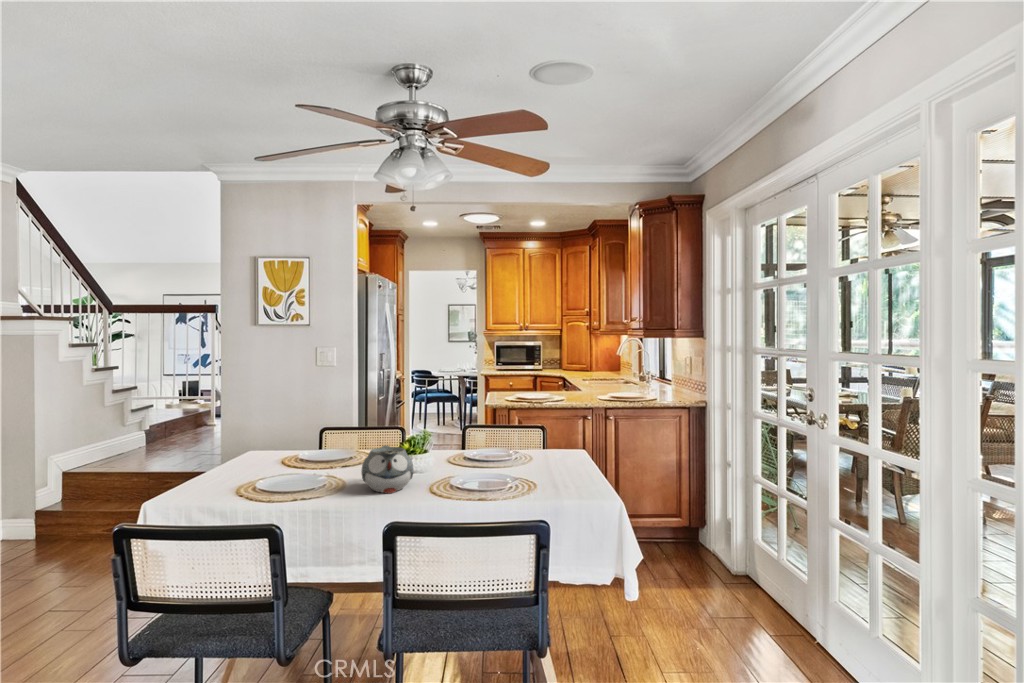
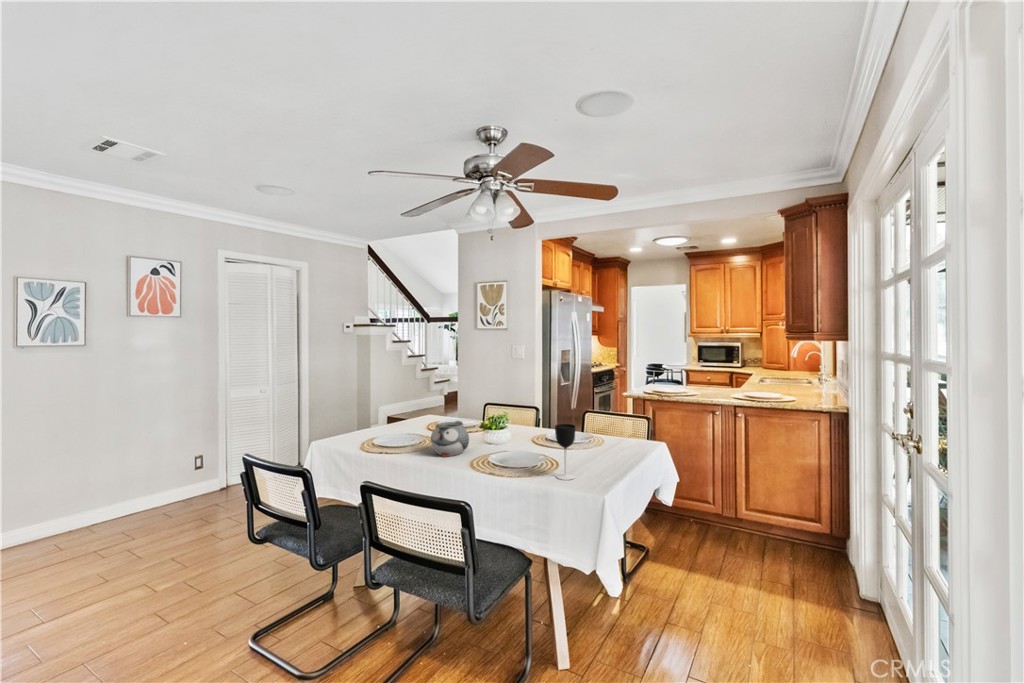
wine glass: none [555,432,578,494] -> present [555,424,575,480]

